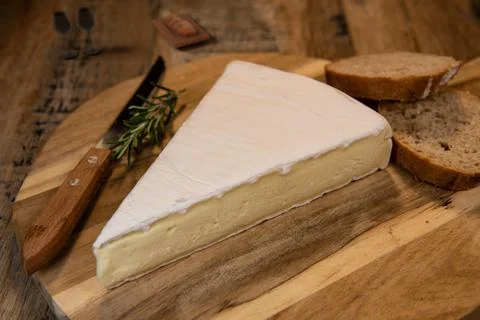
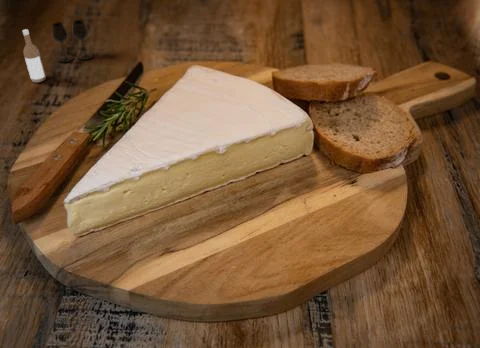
bread loaf: present [153,13,210,48] -> none [138,27,185,56]
wine bottle: none [19,20,47,84] -> present [23,29,46,82]

